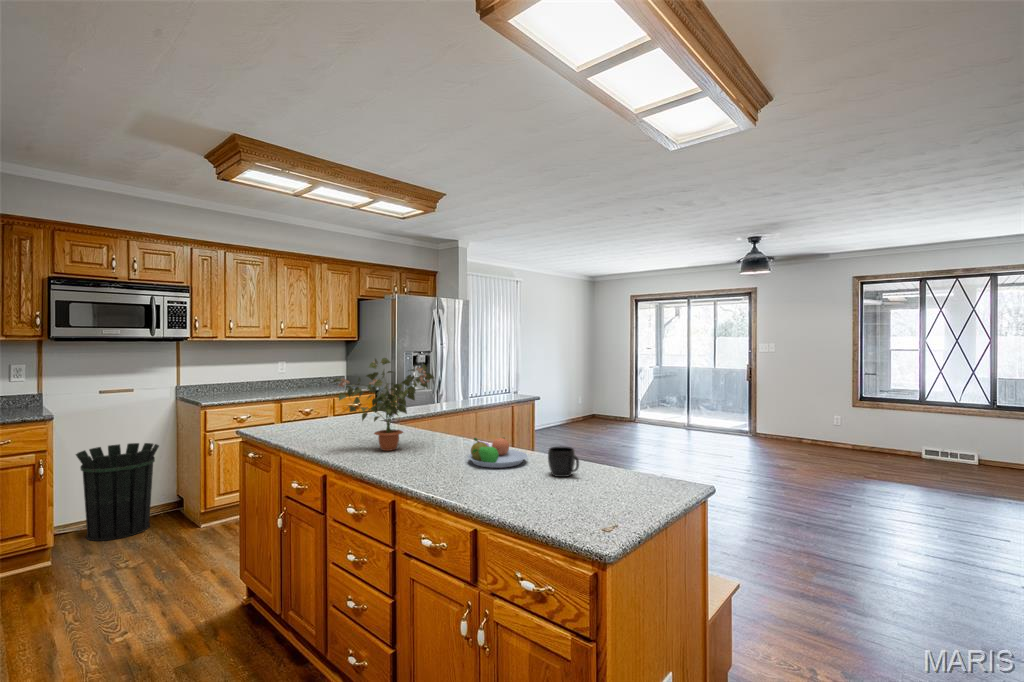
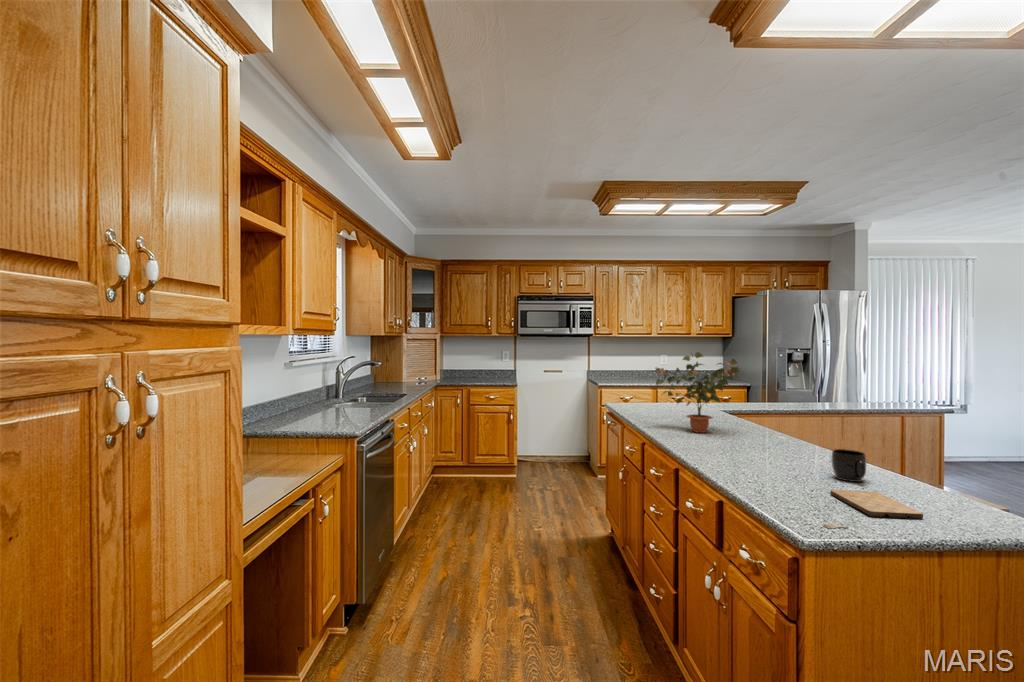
fruit bowl: present [467,437,528,468] -> none [756,430,826,463]
waste bin: present [76,443,159,541] -> none [530,408,575,472]
cutting board: none [570,483,646,509] -> present [830,490,923,518]

